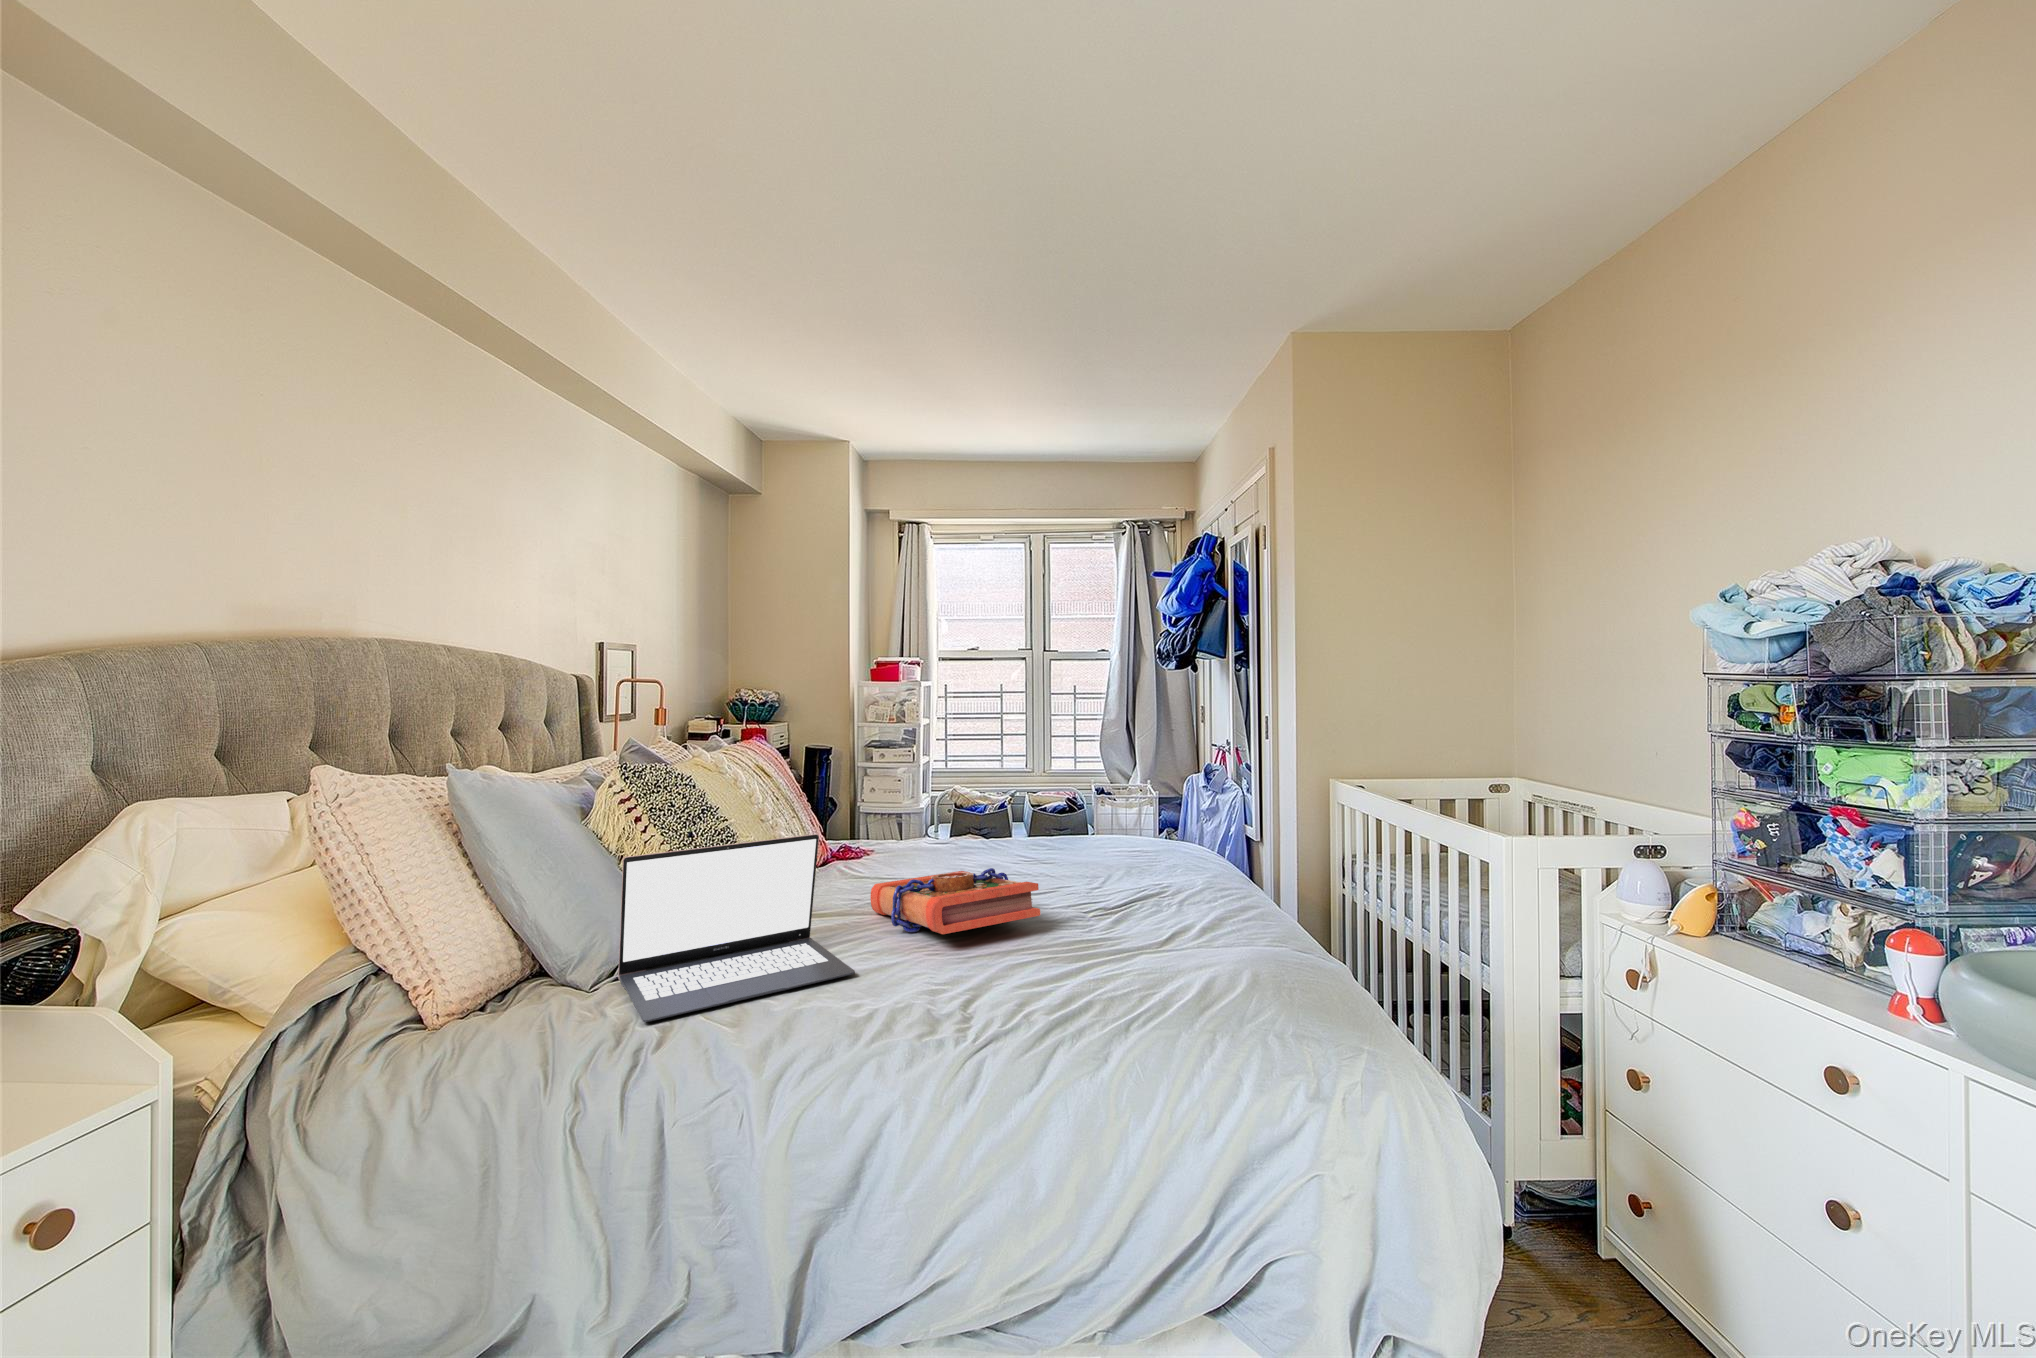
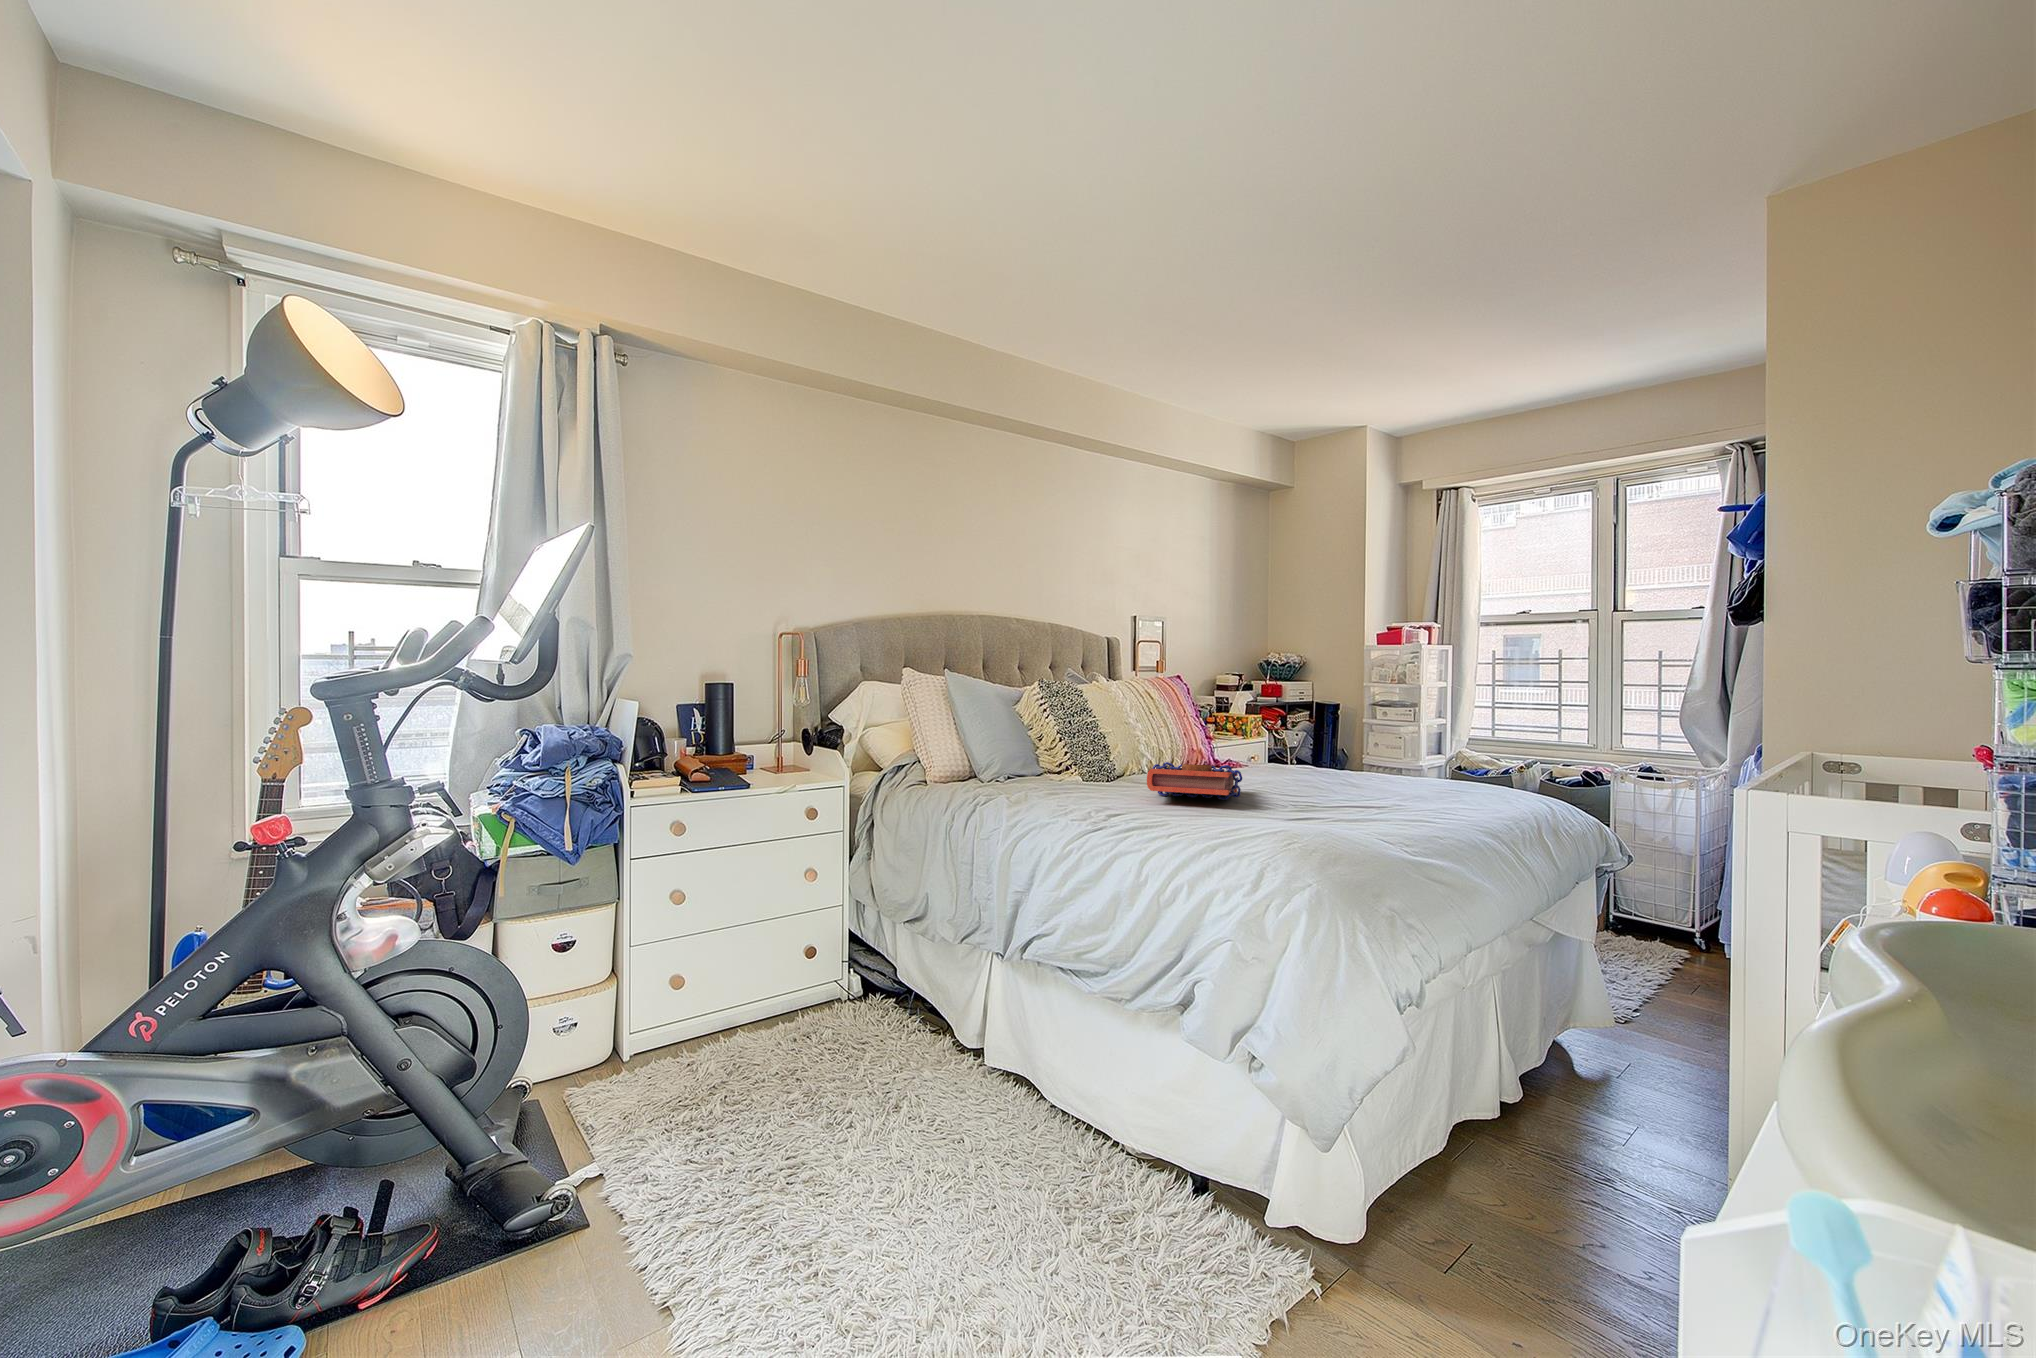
laptop: present [618,834,855,1022] -> none [984,720,1104,799]

